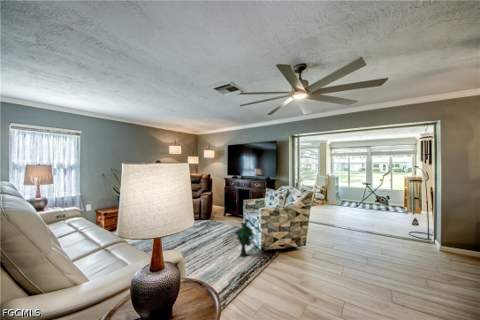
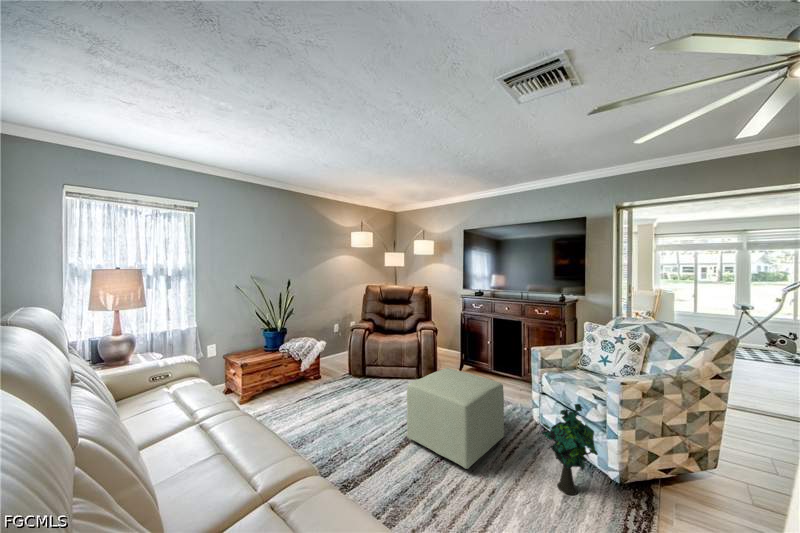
ottoman: none [183,211,227,251] -> present [407,368,504,469]

